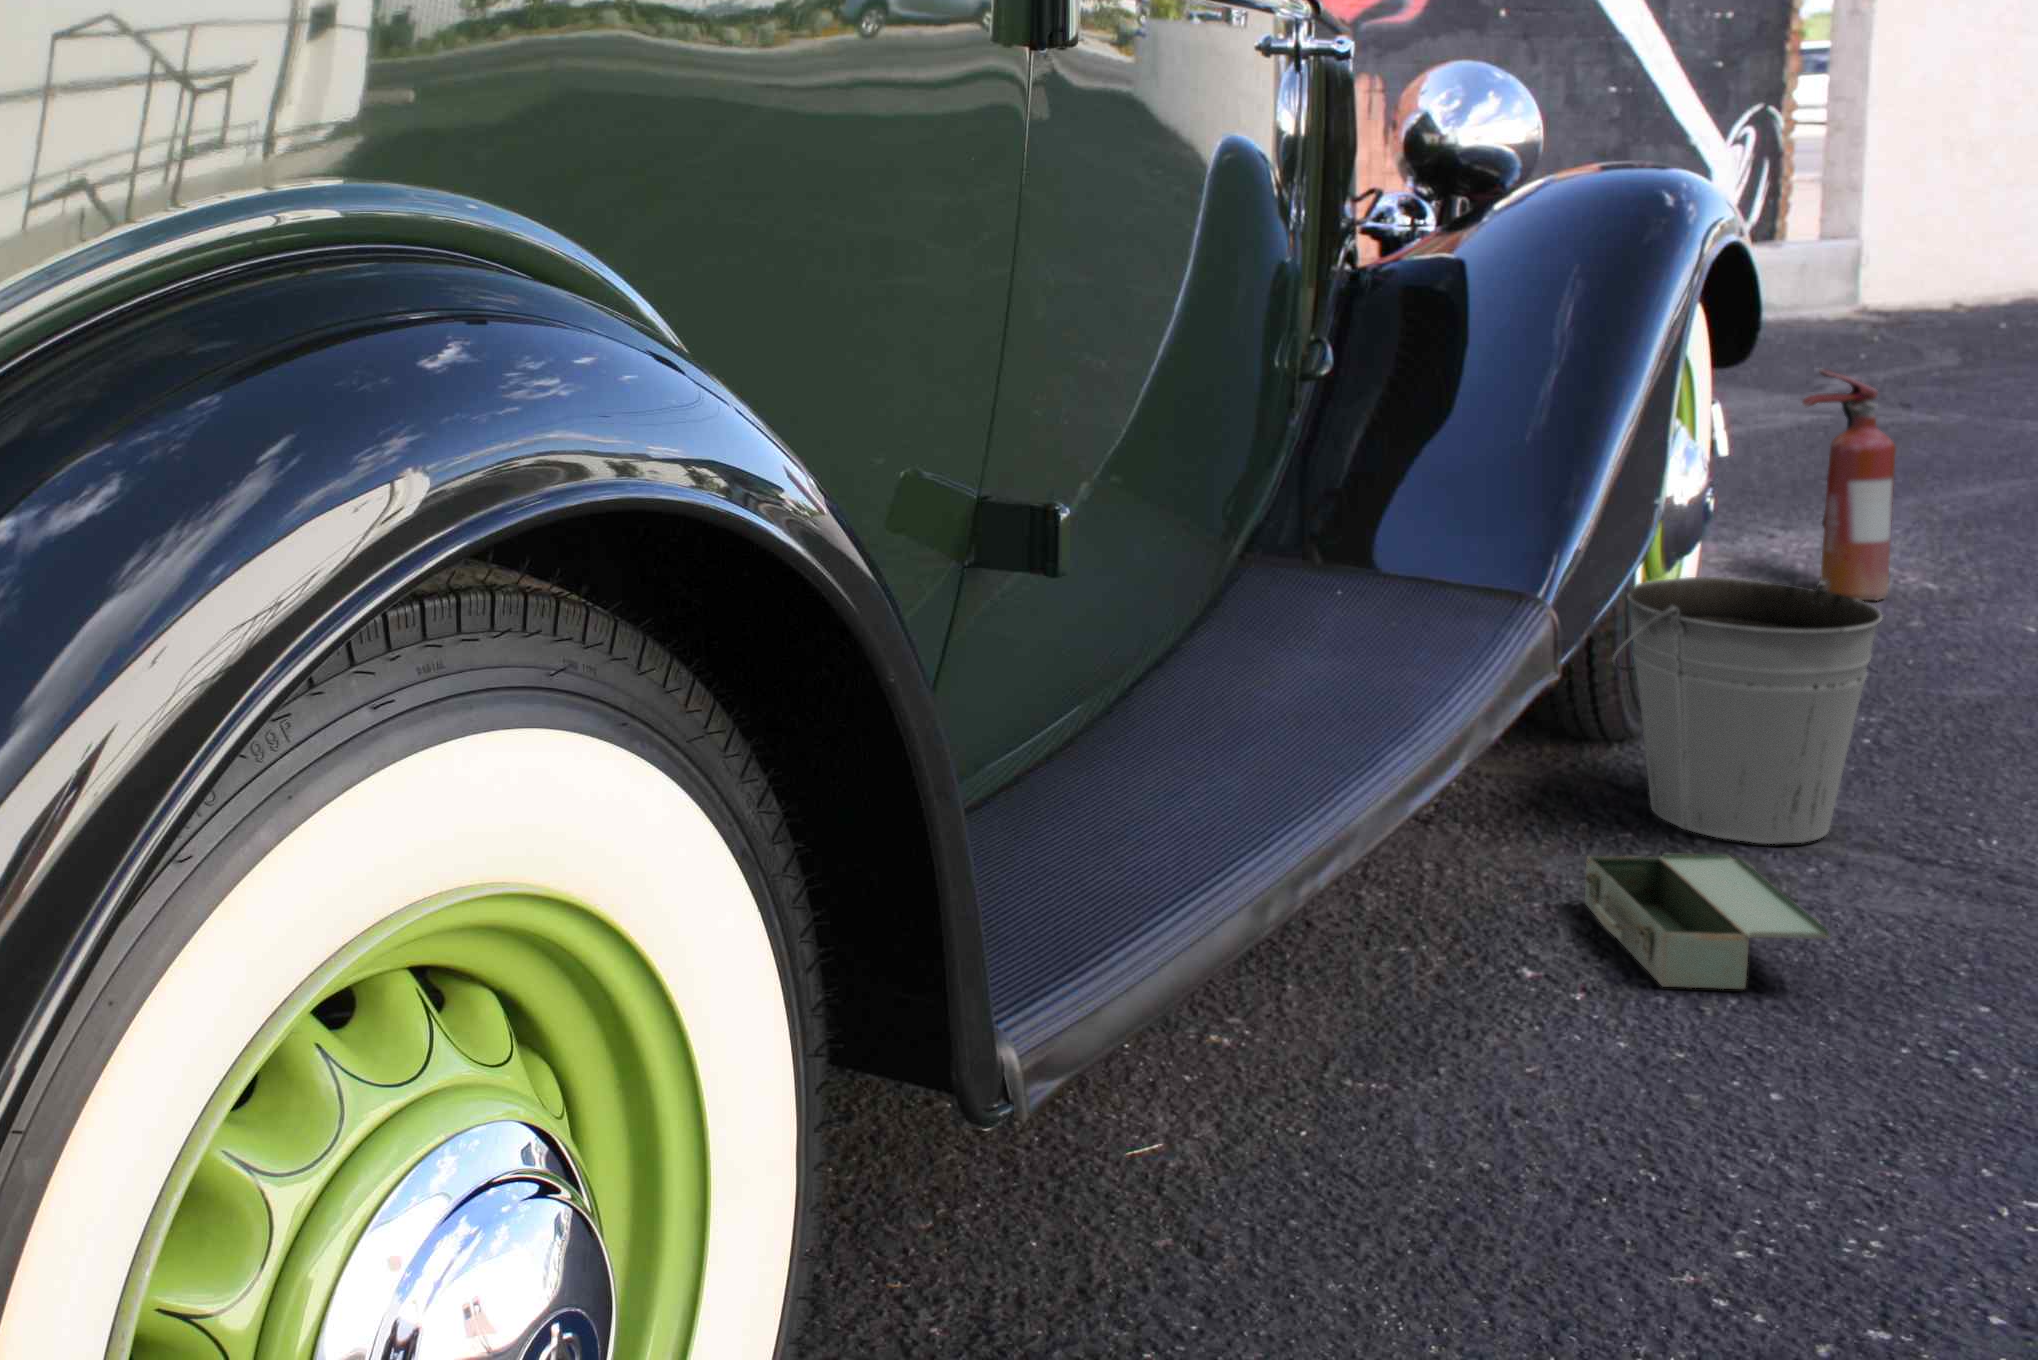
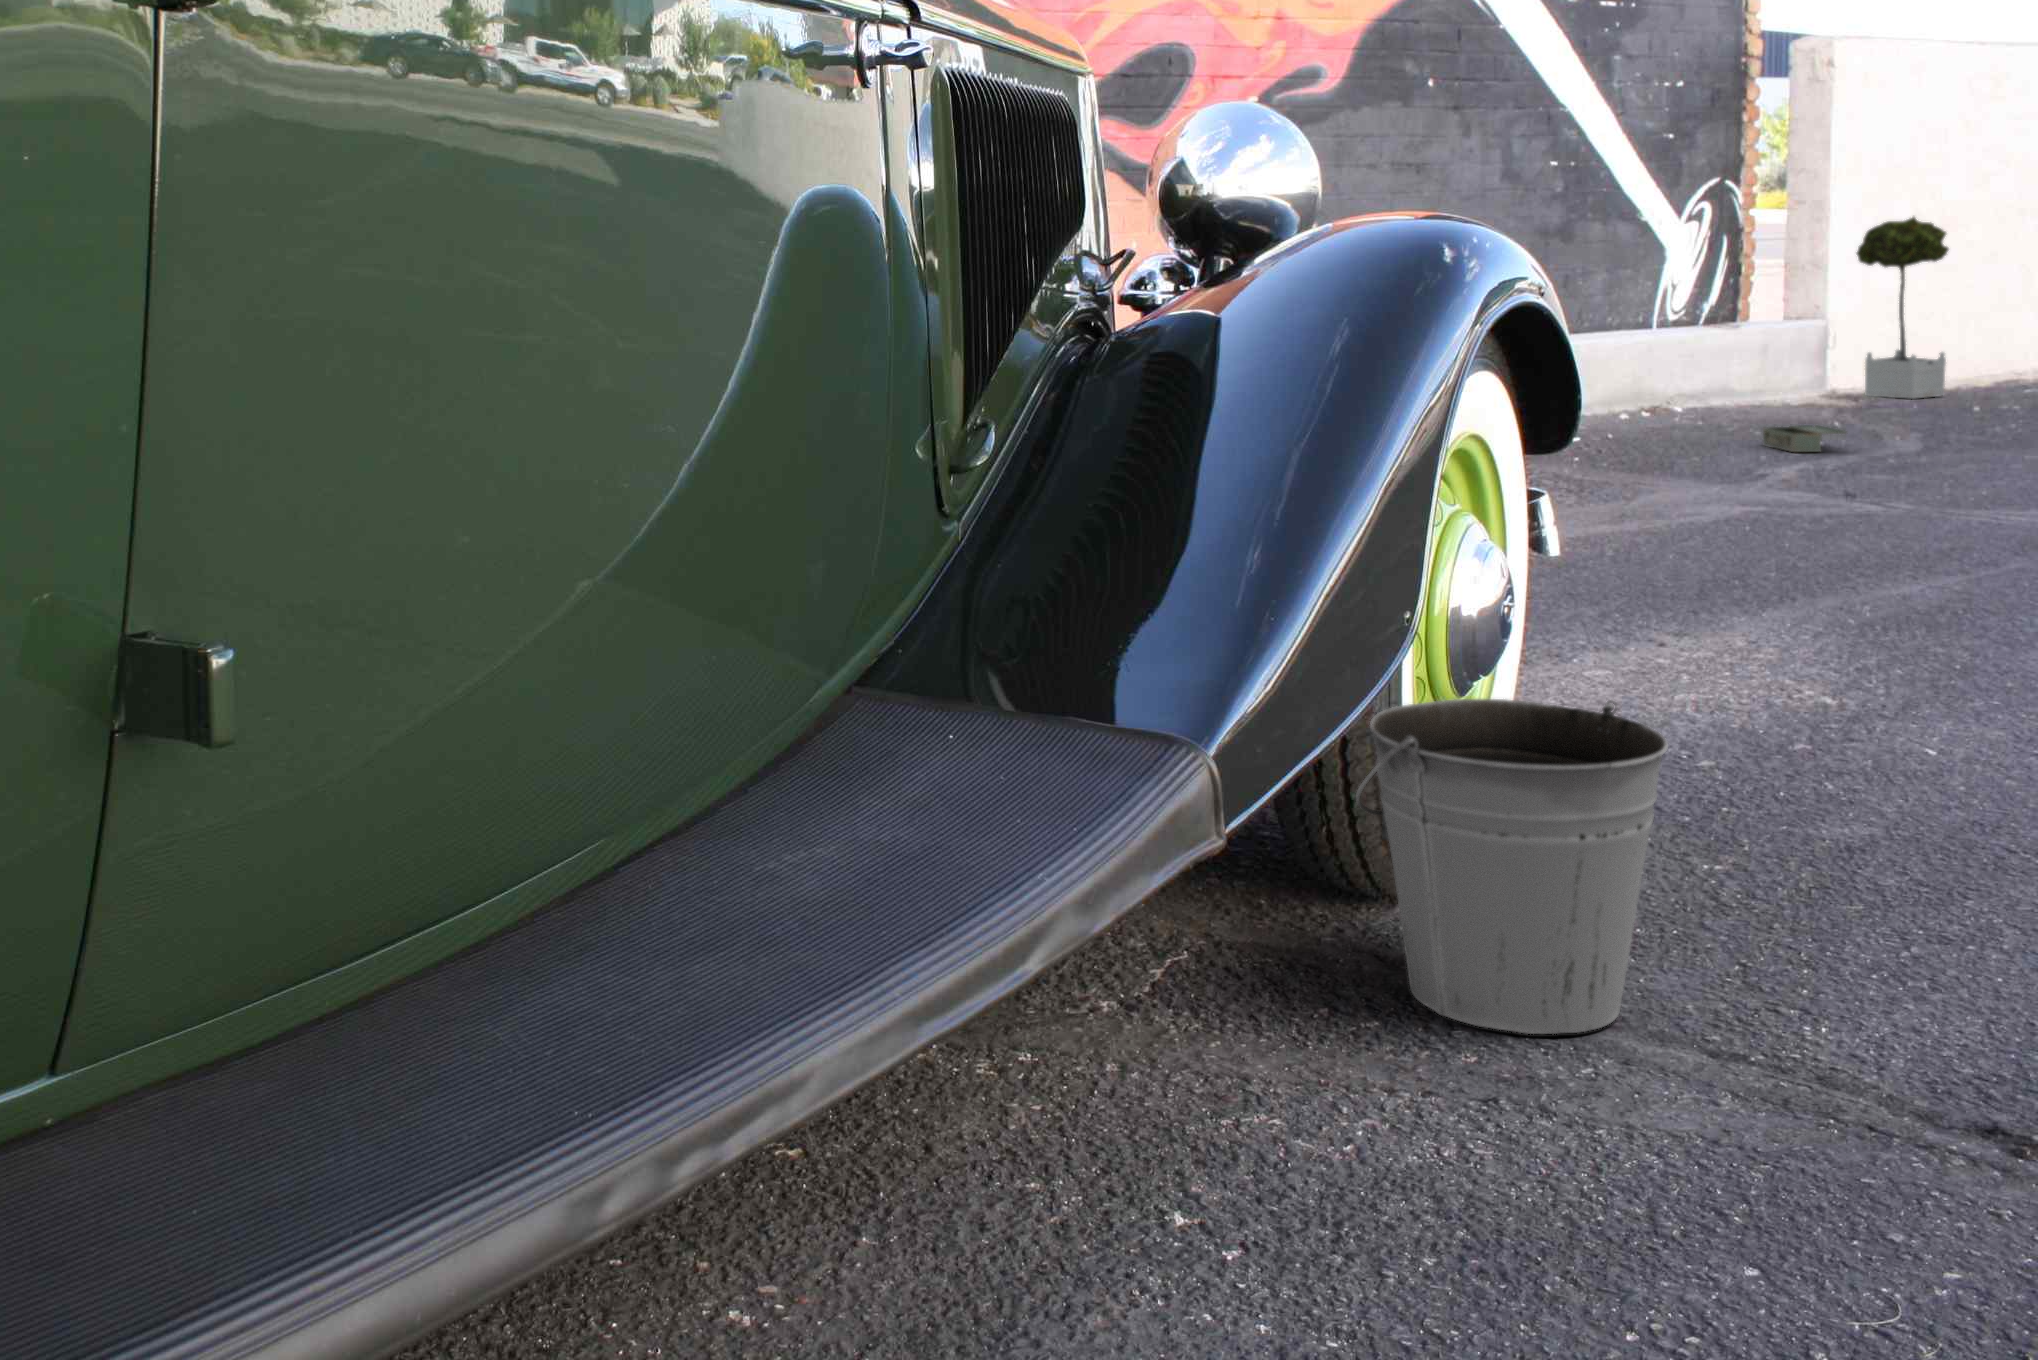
potted tree: none [1896,143,1984,313] -> present [1857,217,1949,399]
fire extinguisher: present [1802,369,1896,600] -> none [1661,450,1770,720]
toolbox: present [1585,854,1830,989] -> present [1763,425,1846,452]

